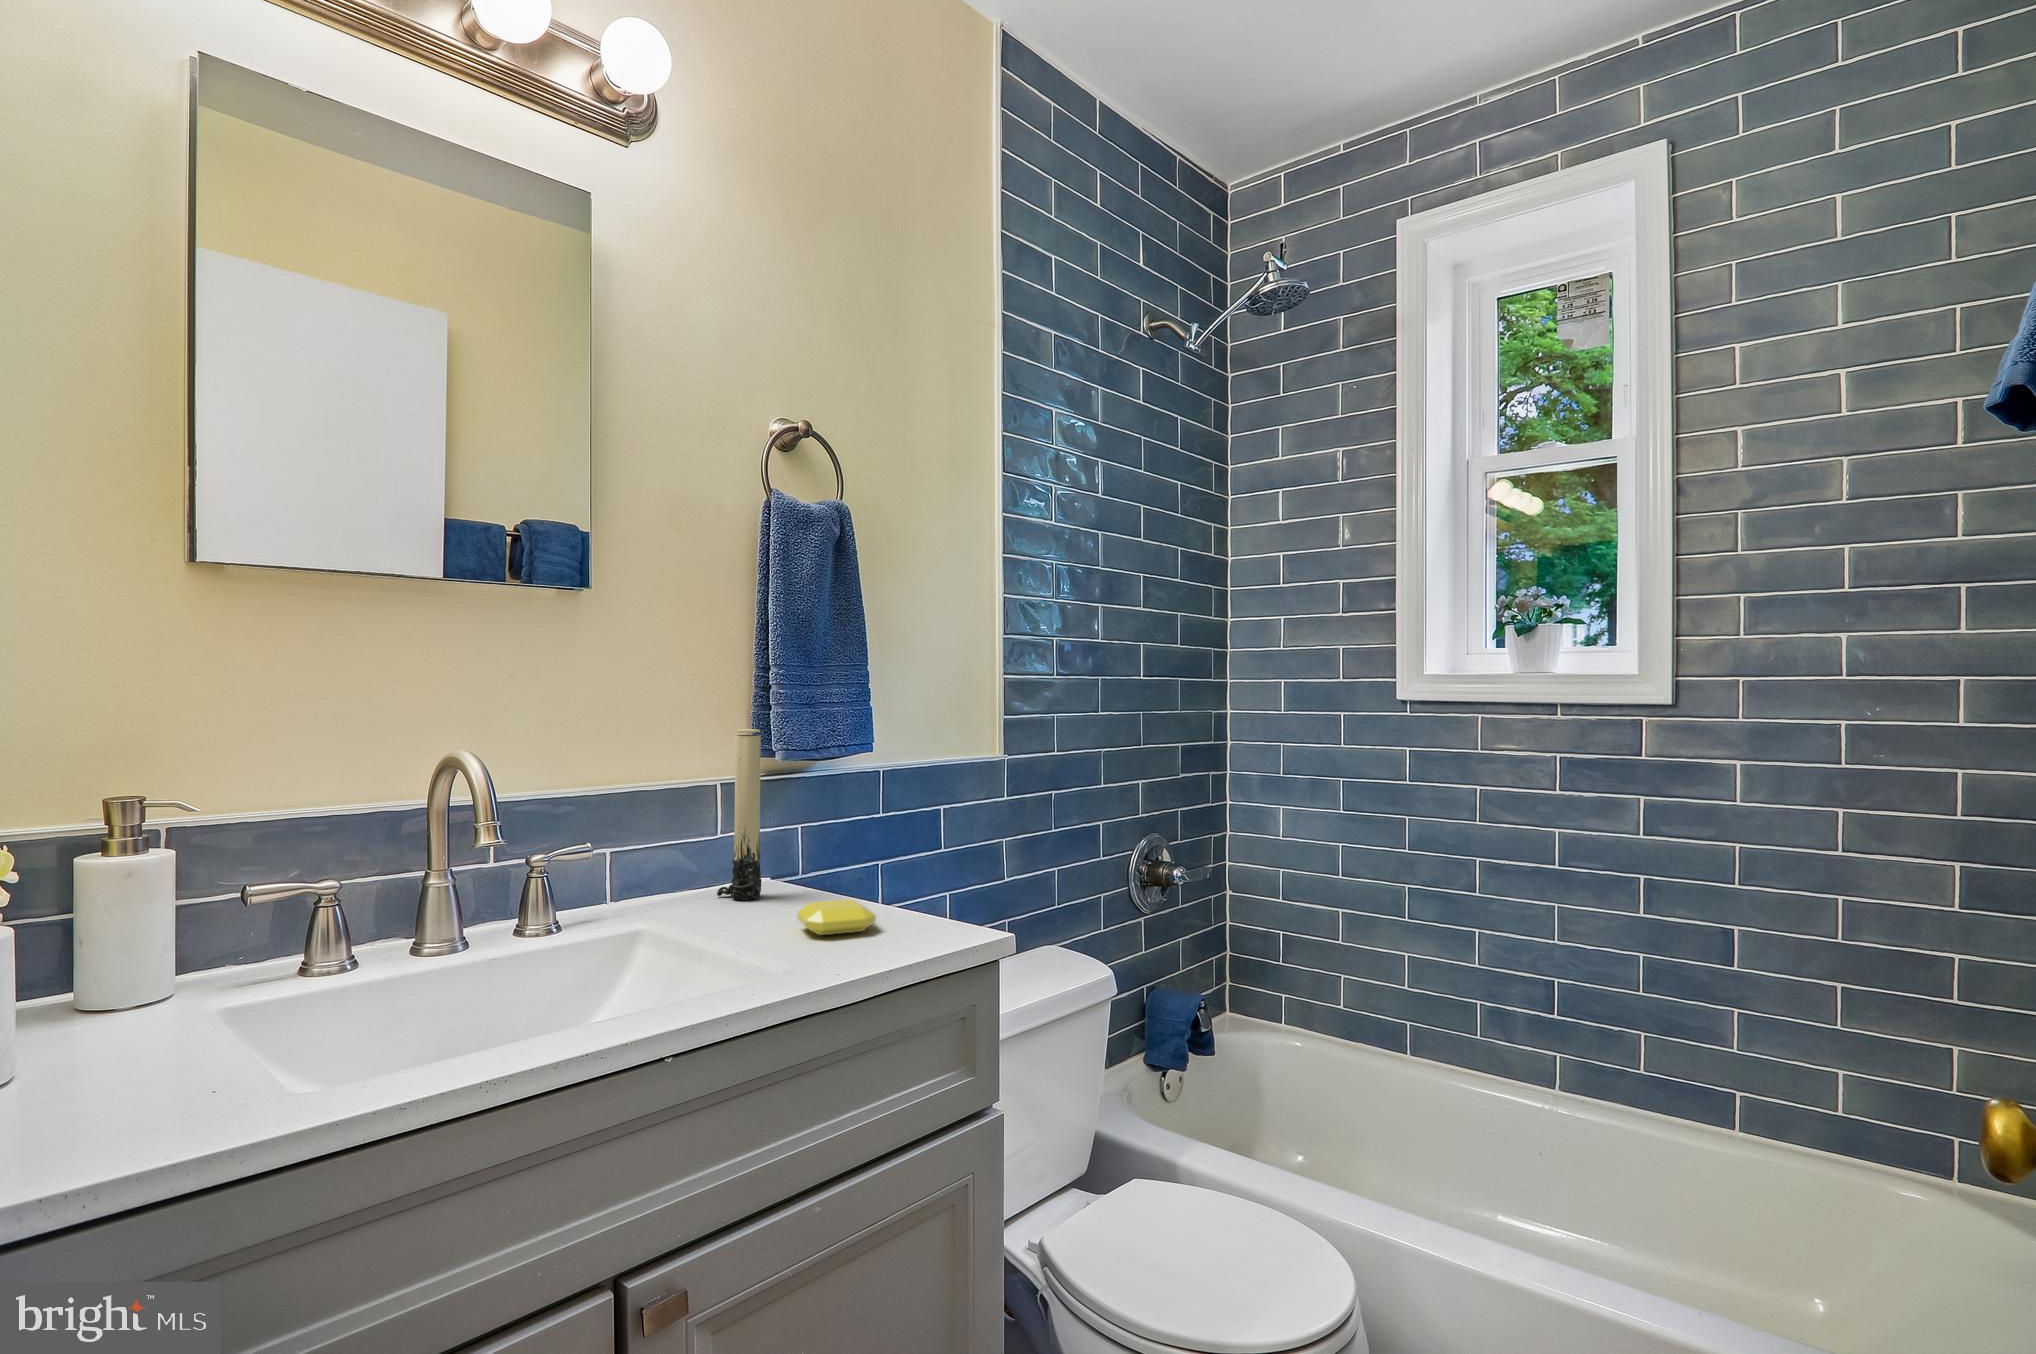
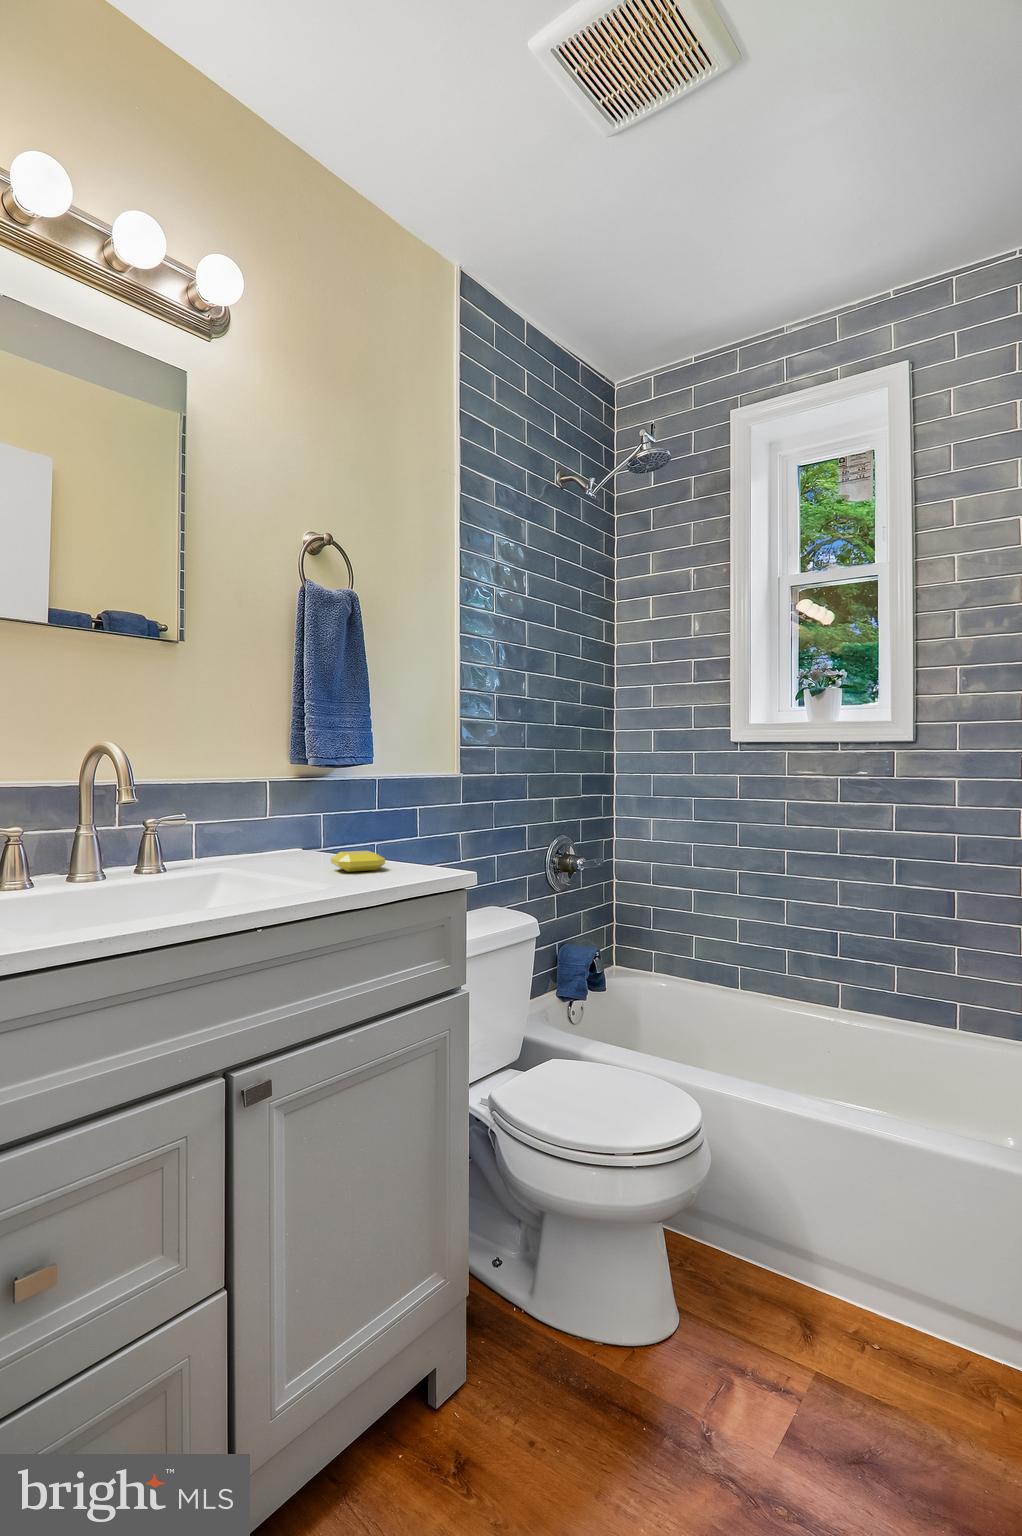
candle: present [717,729,762,900] -> none [269,742,300,859]

